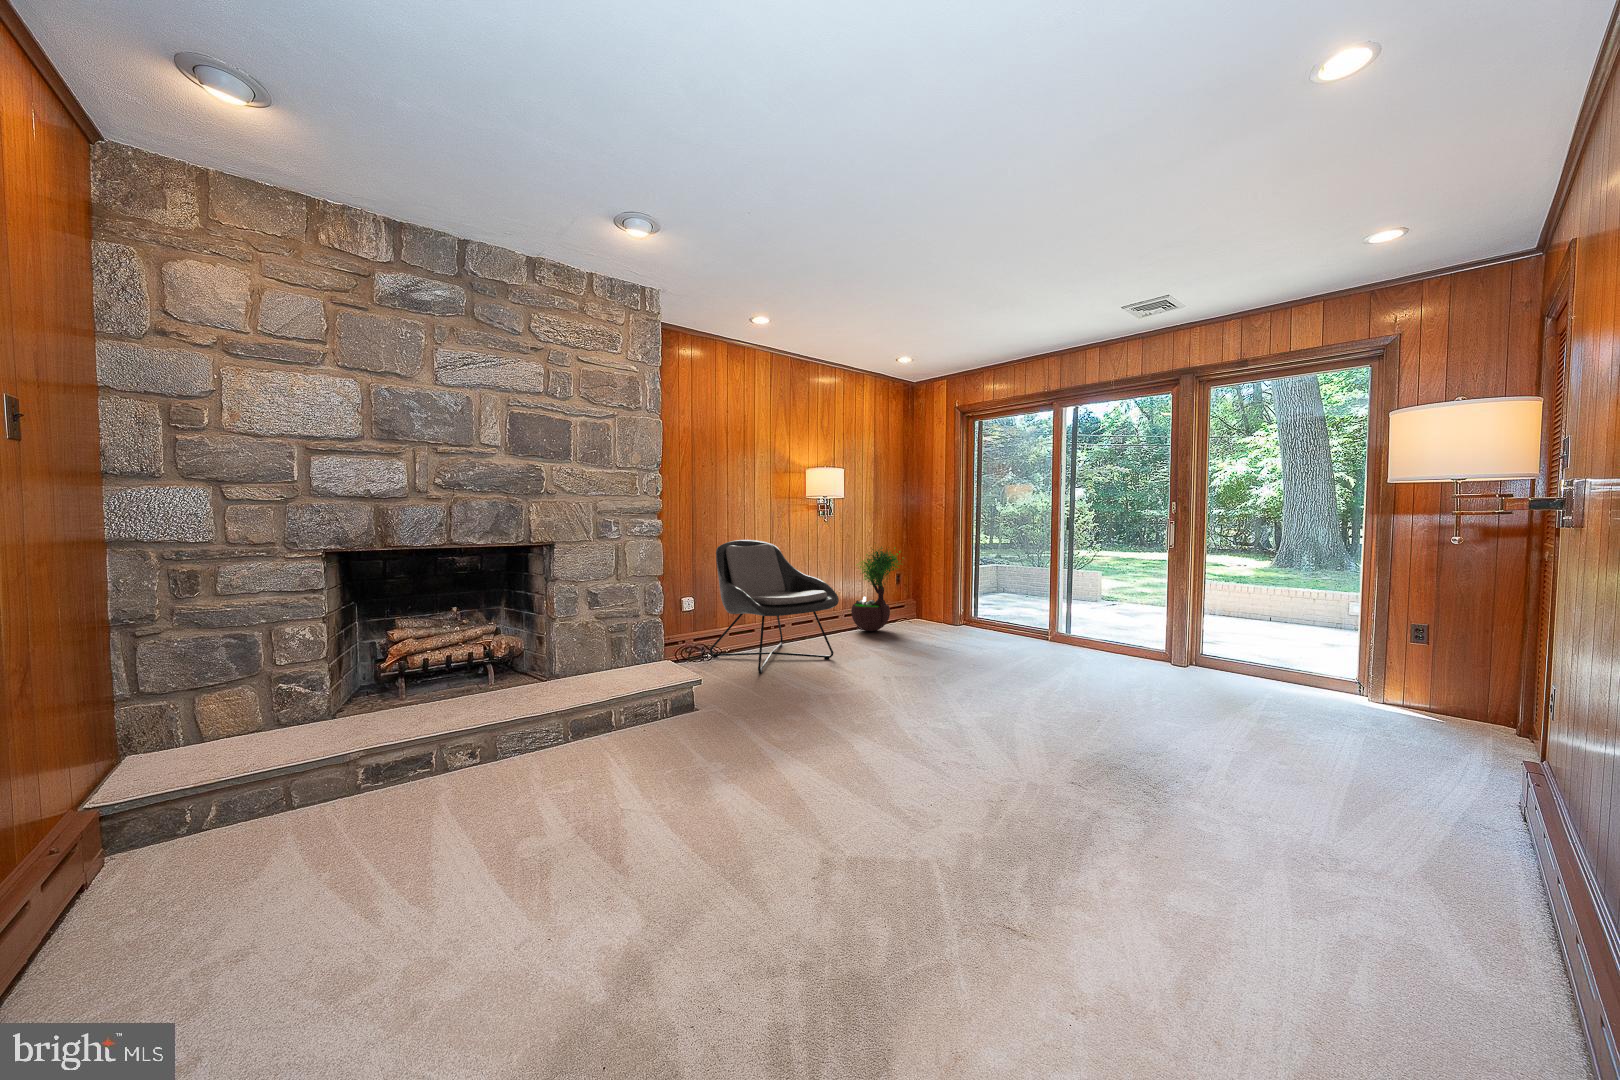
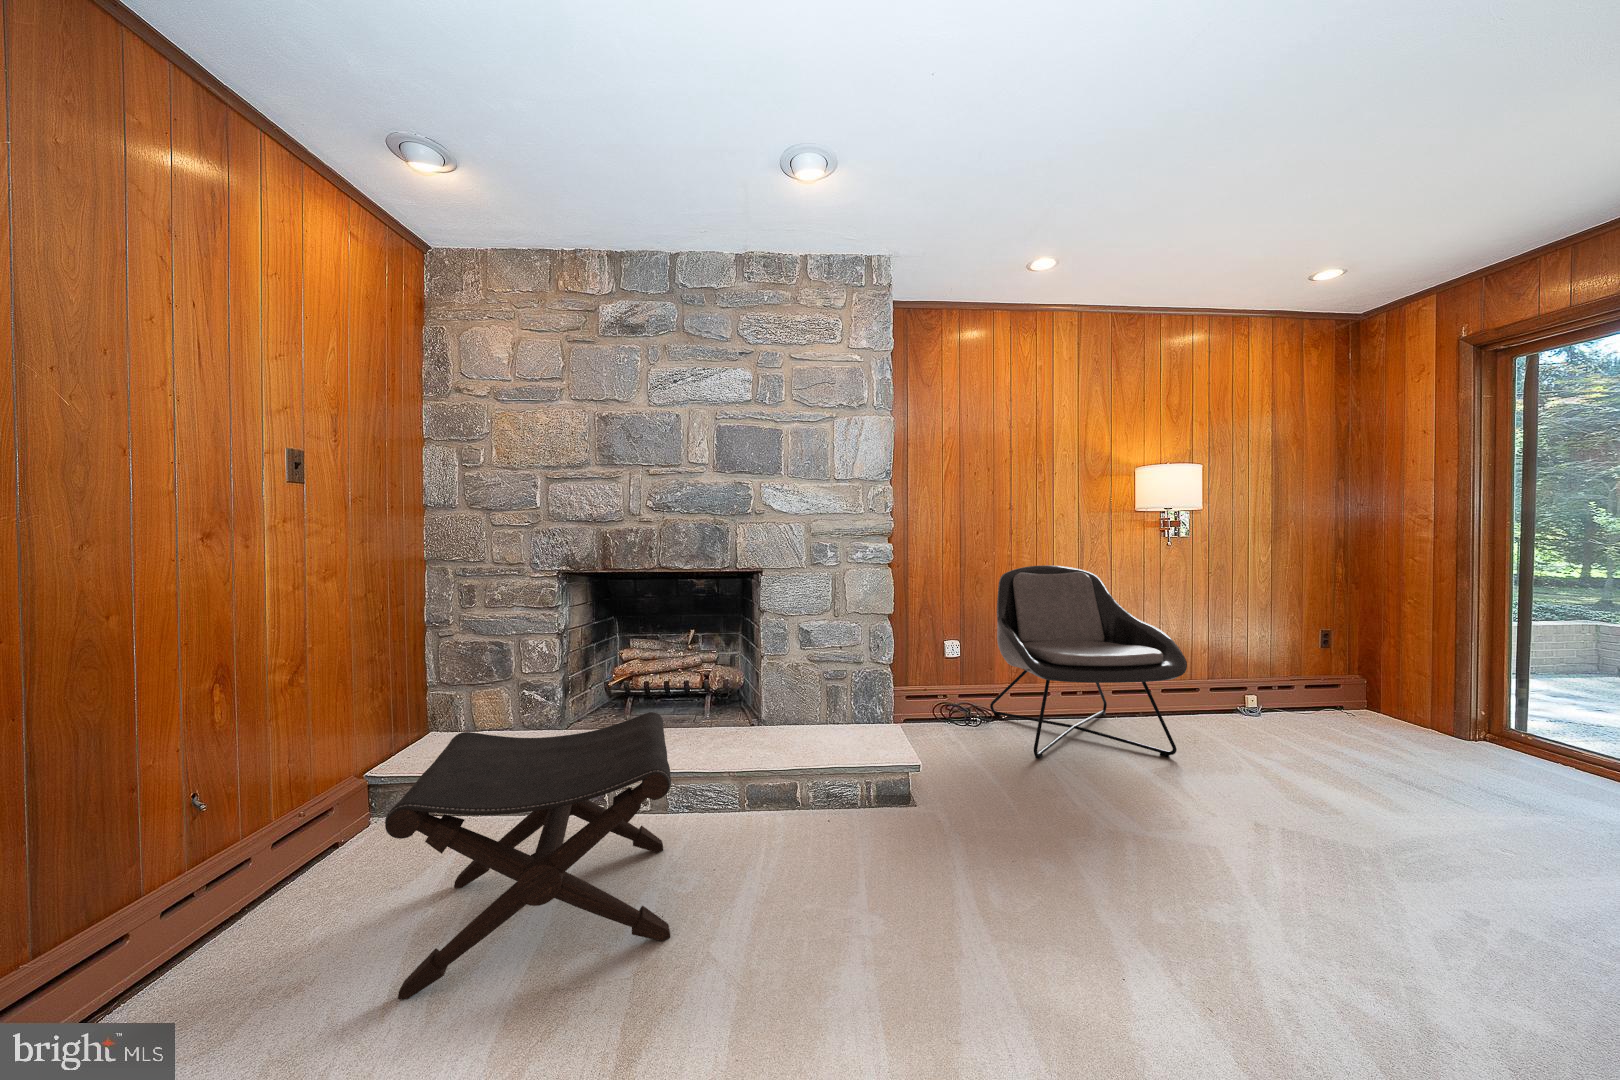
potted tree: present [851,547,901,631] -> none [1241,575,1353,717]
footstool: none [354,661,615,890] -> present [385,712,671,1000]

